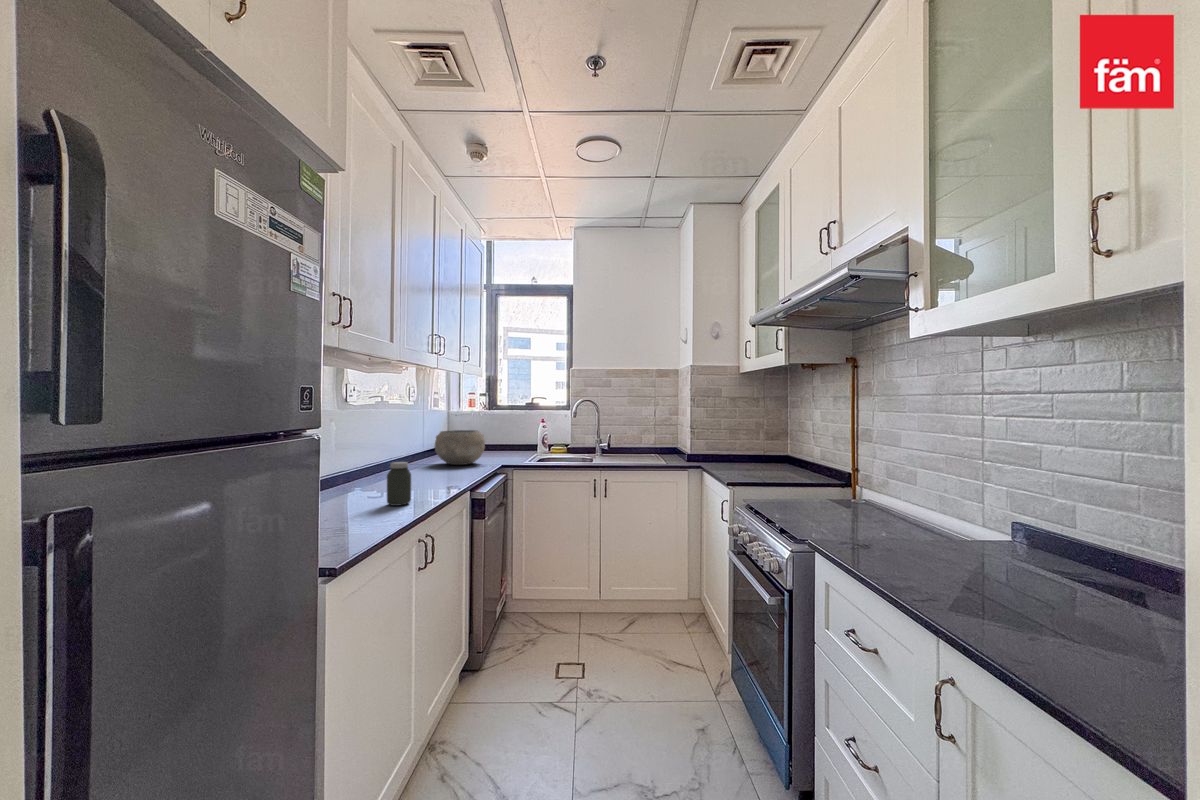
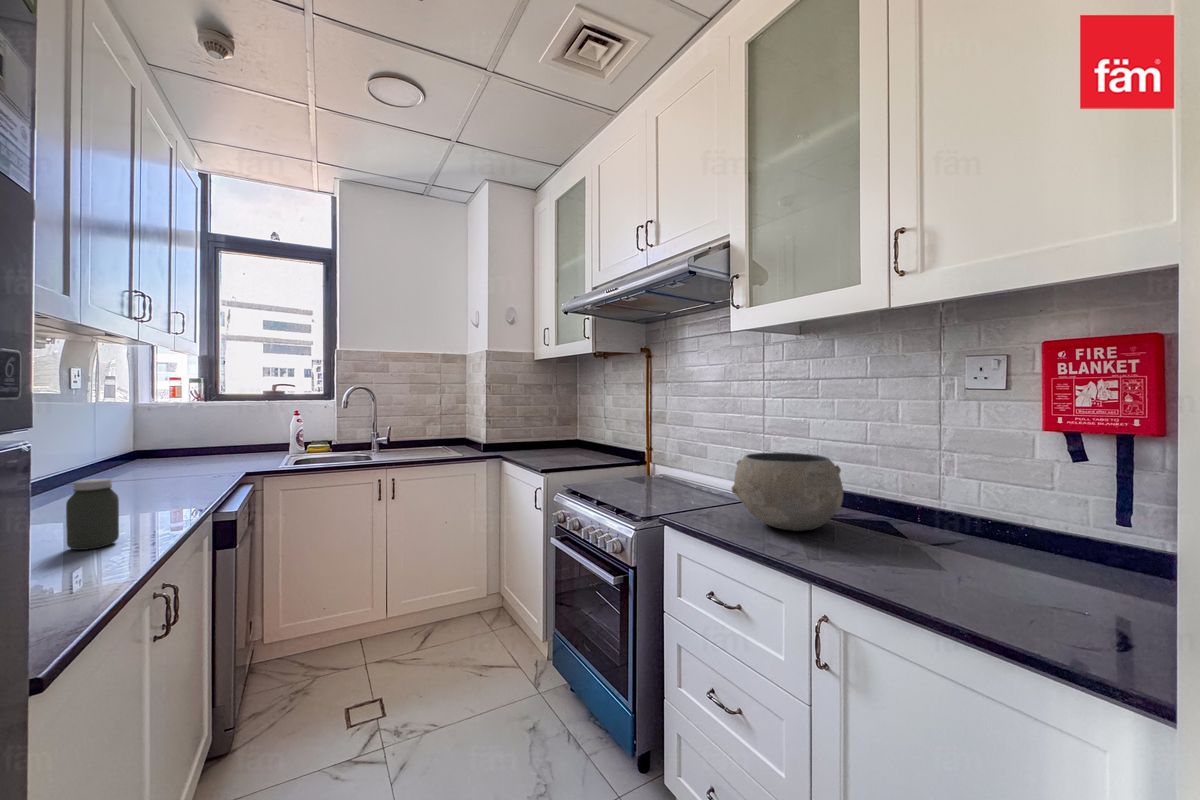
ceramic bowl: present [435,430,485,465] -> present [732,452,843,531]

